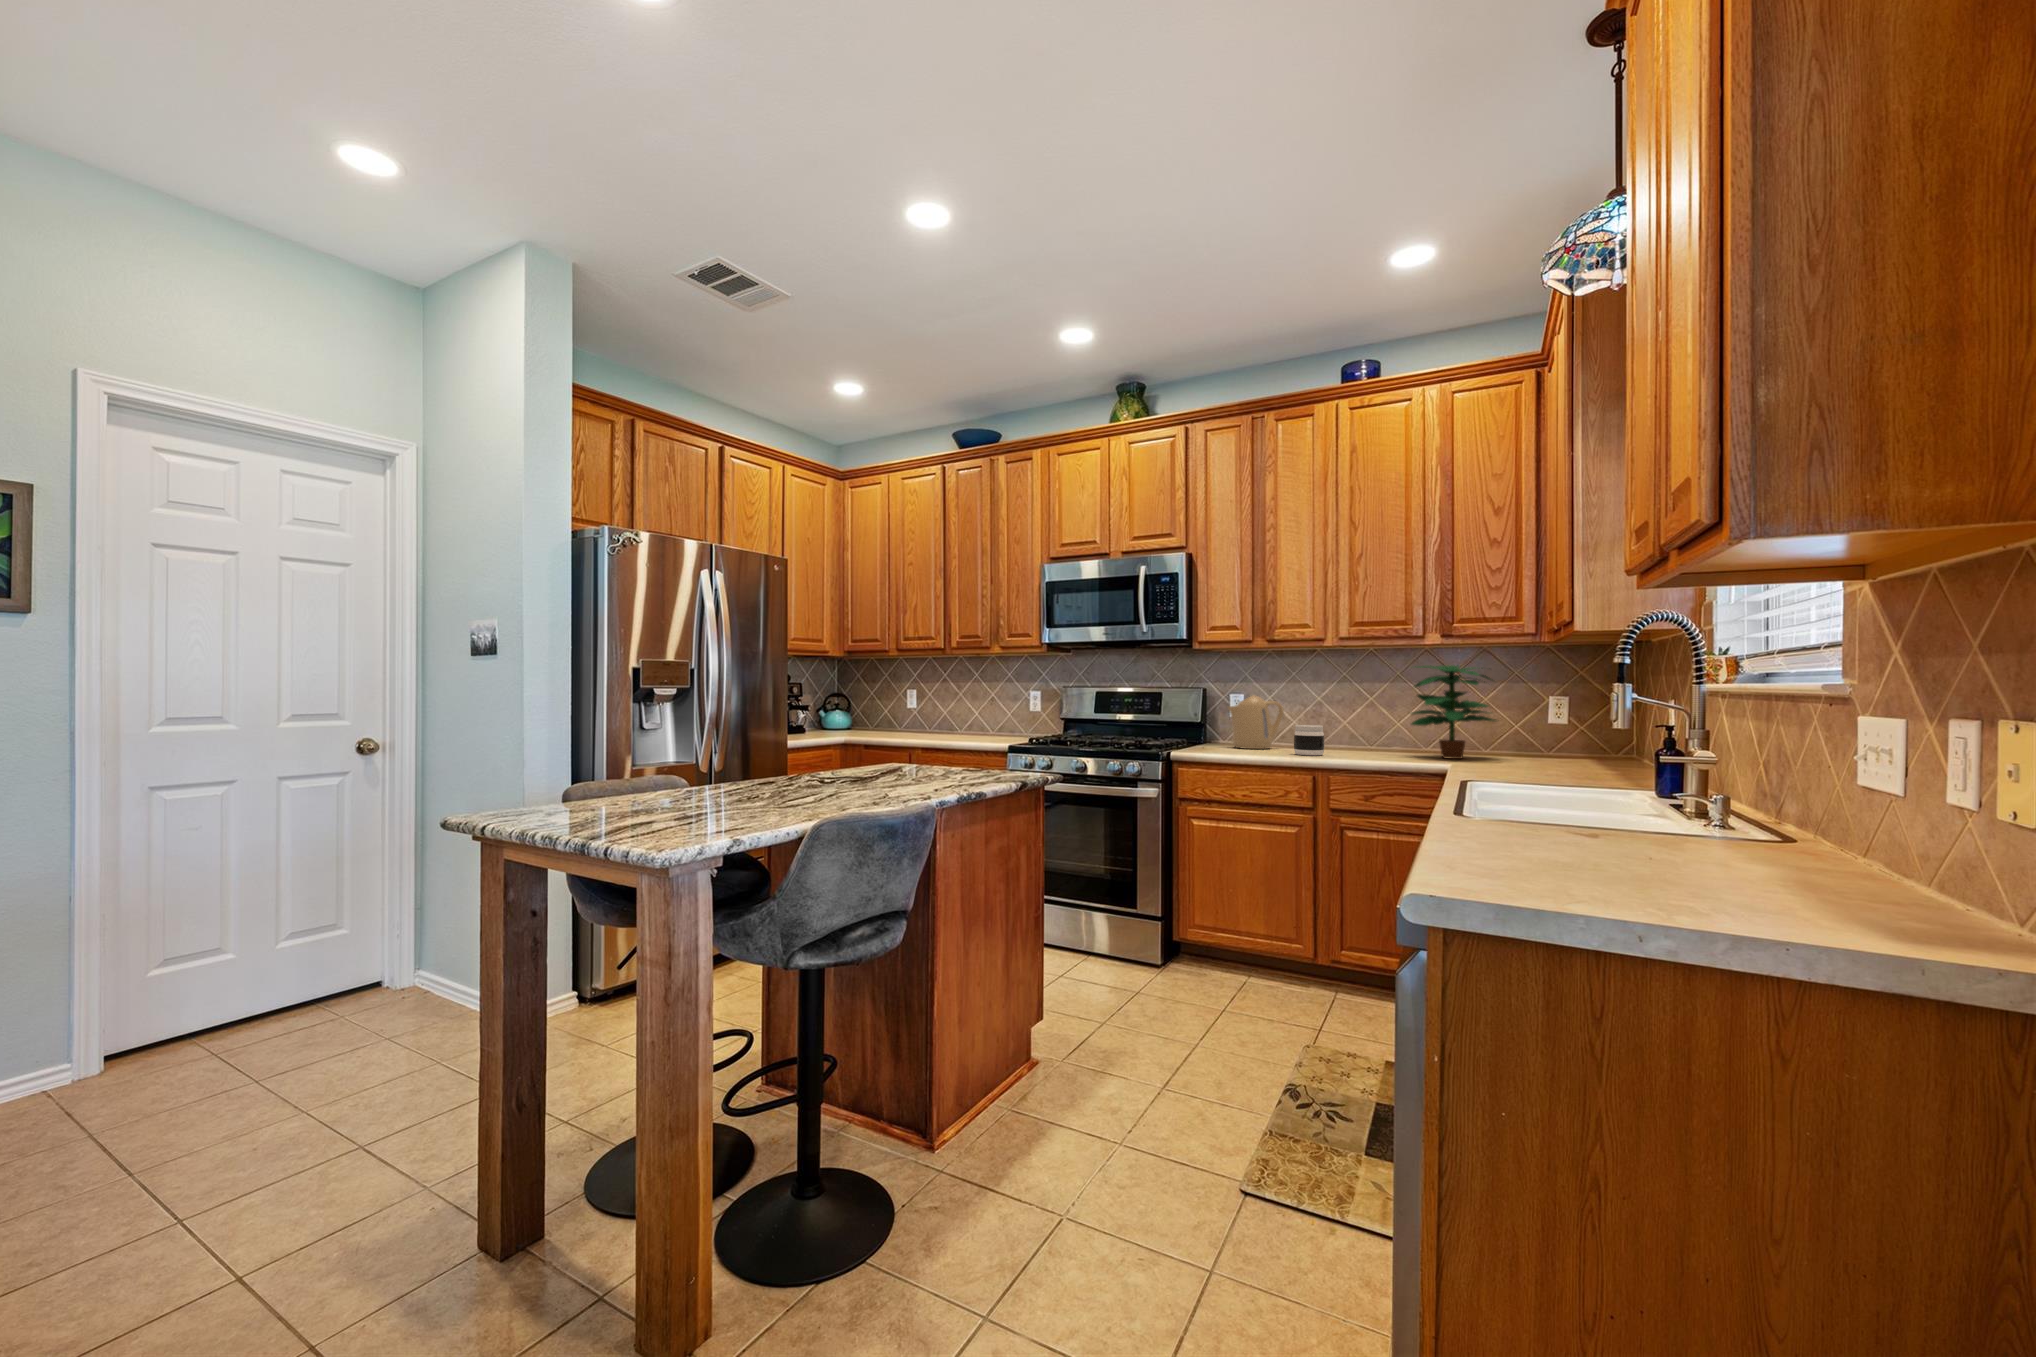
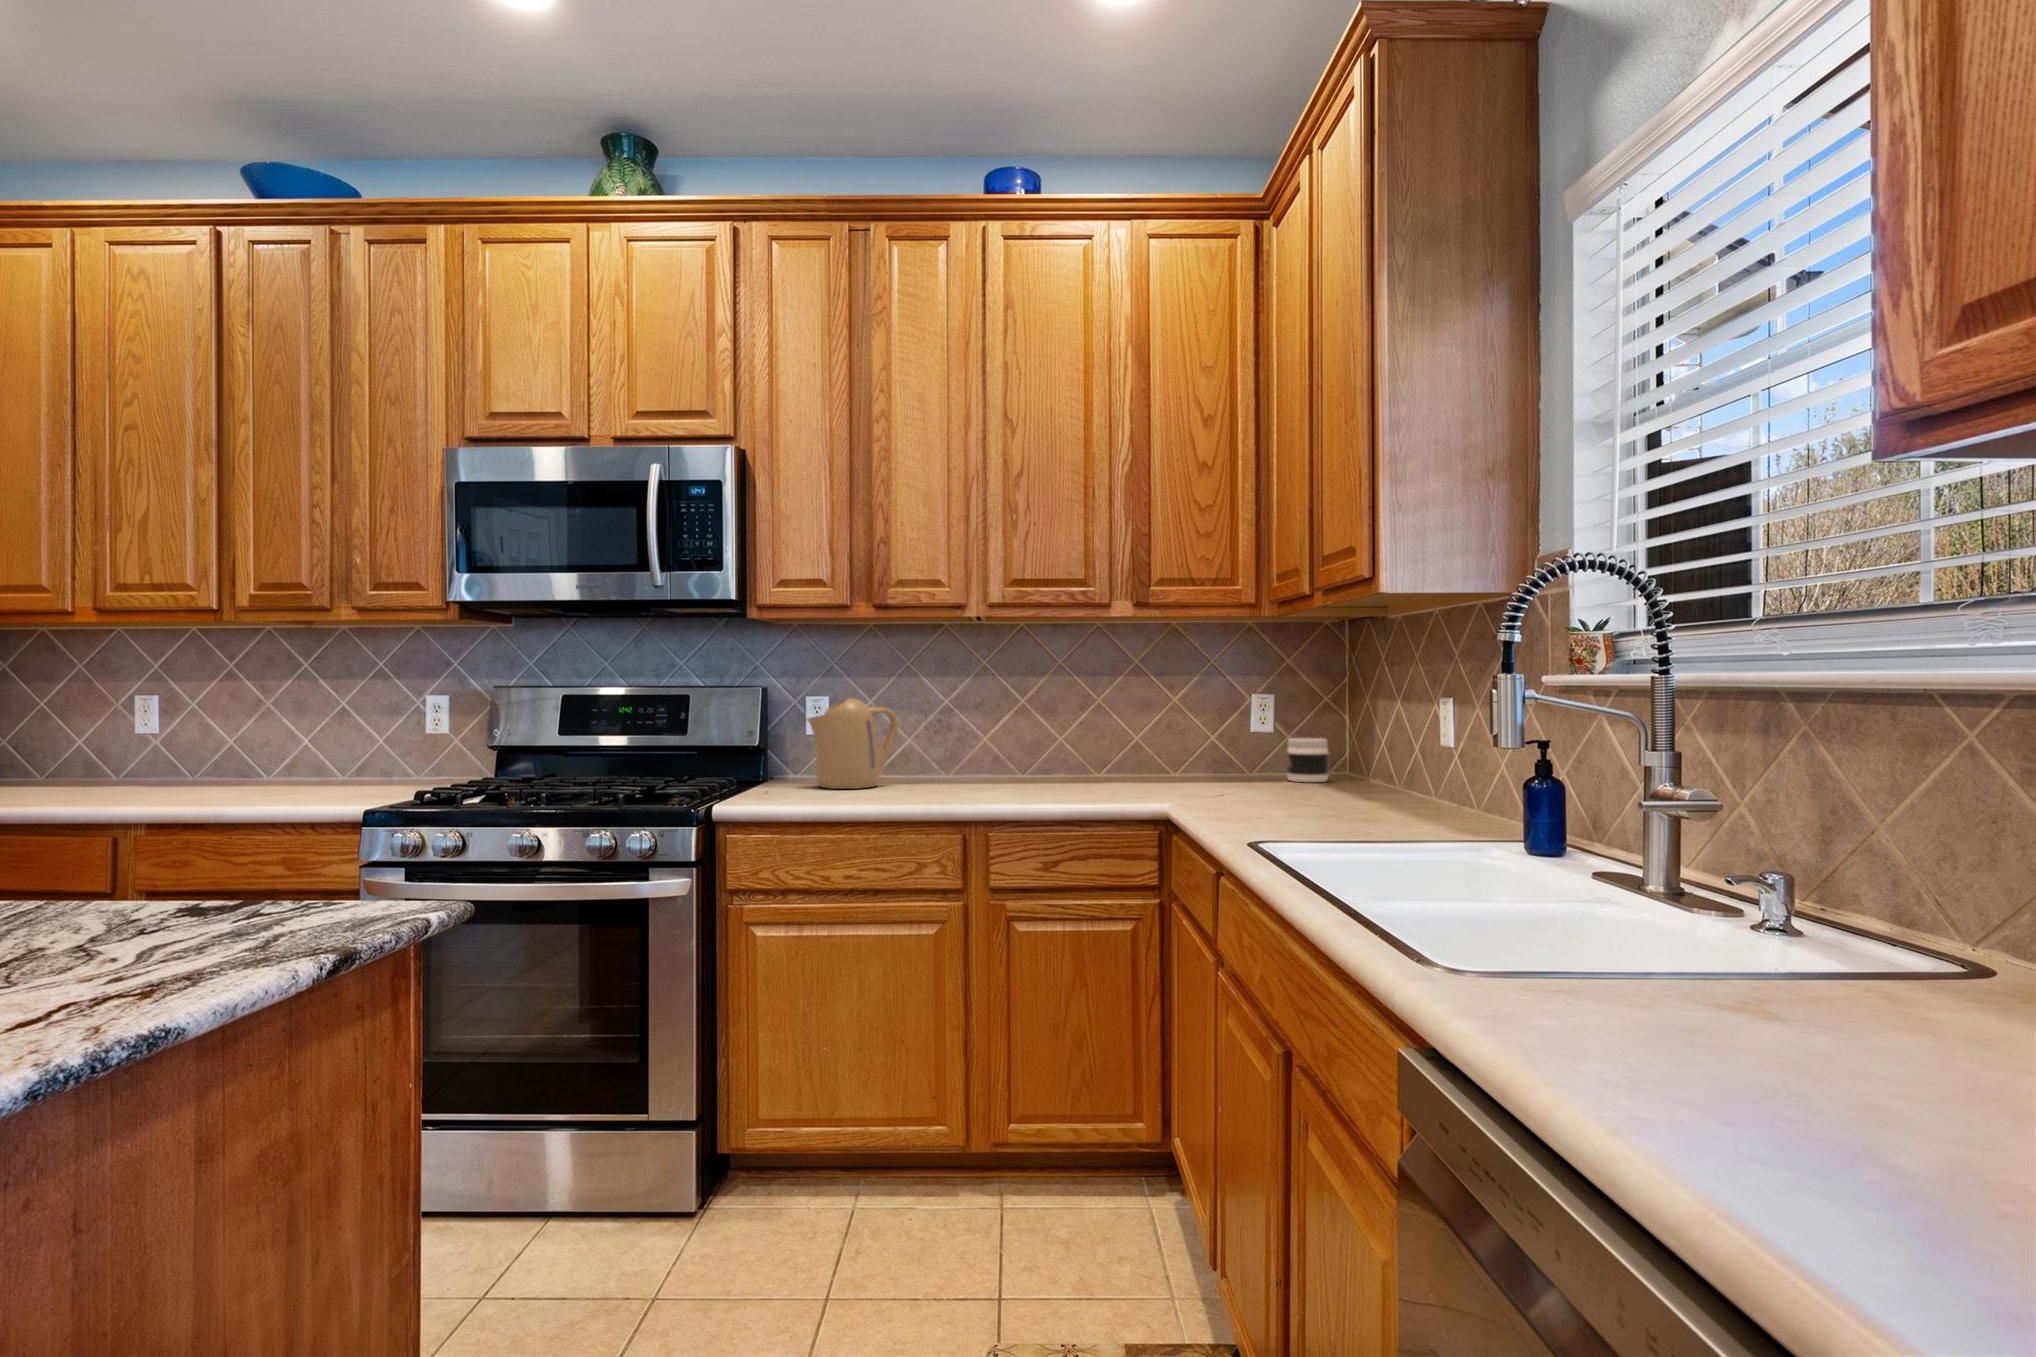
potted plant: present [1411,665,1495,759] -> none [1090,649,1209,791]
jar: present [1294,725,1324,755] -> present [1286,738,1329,782]

